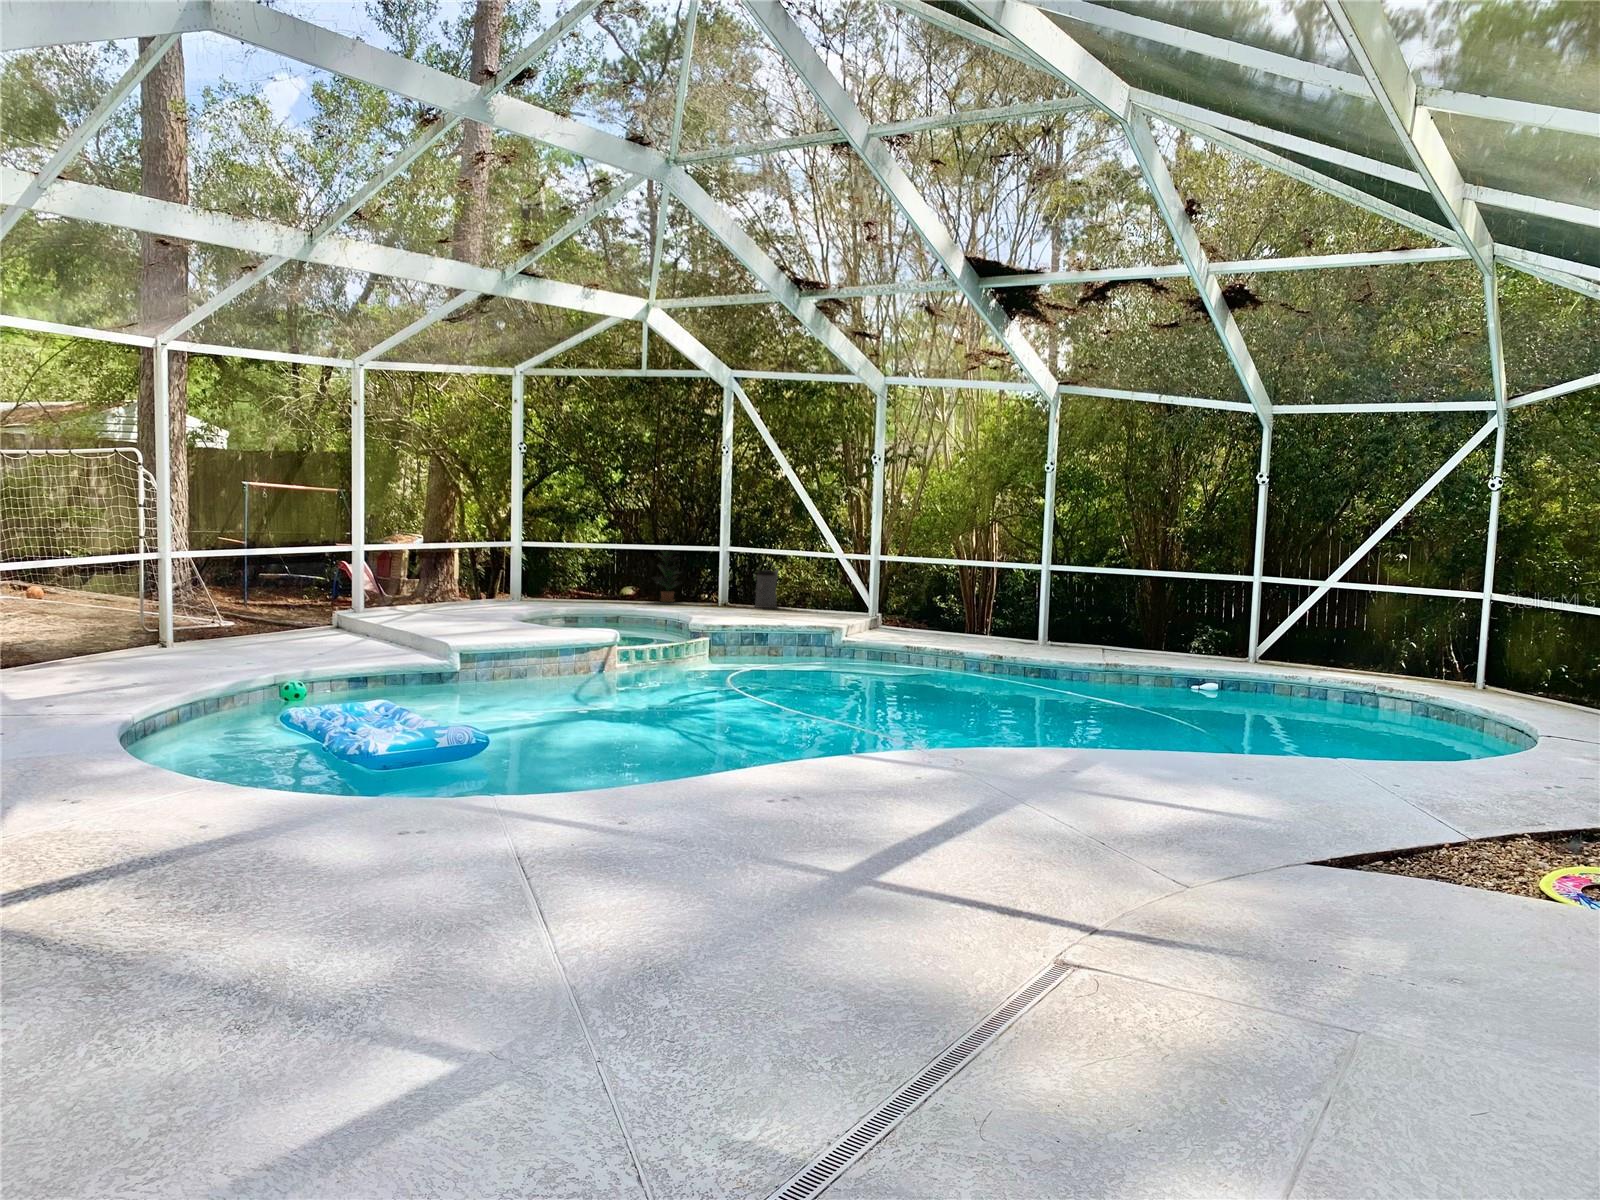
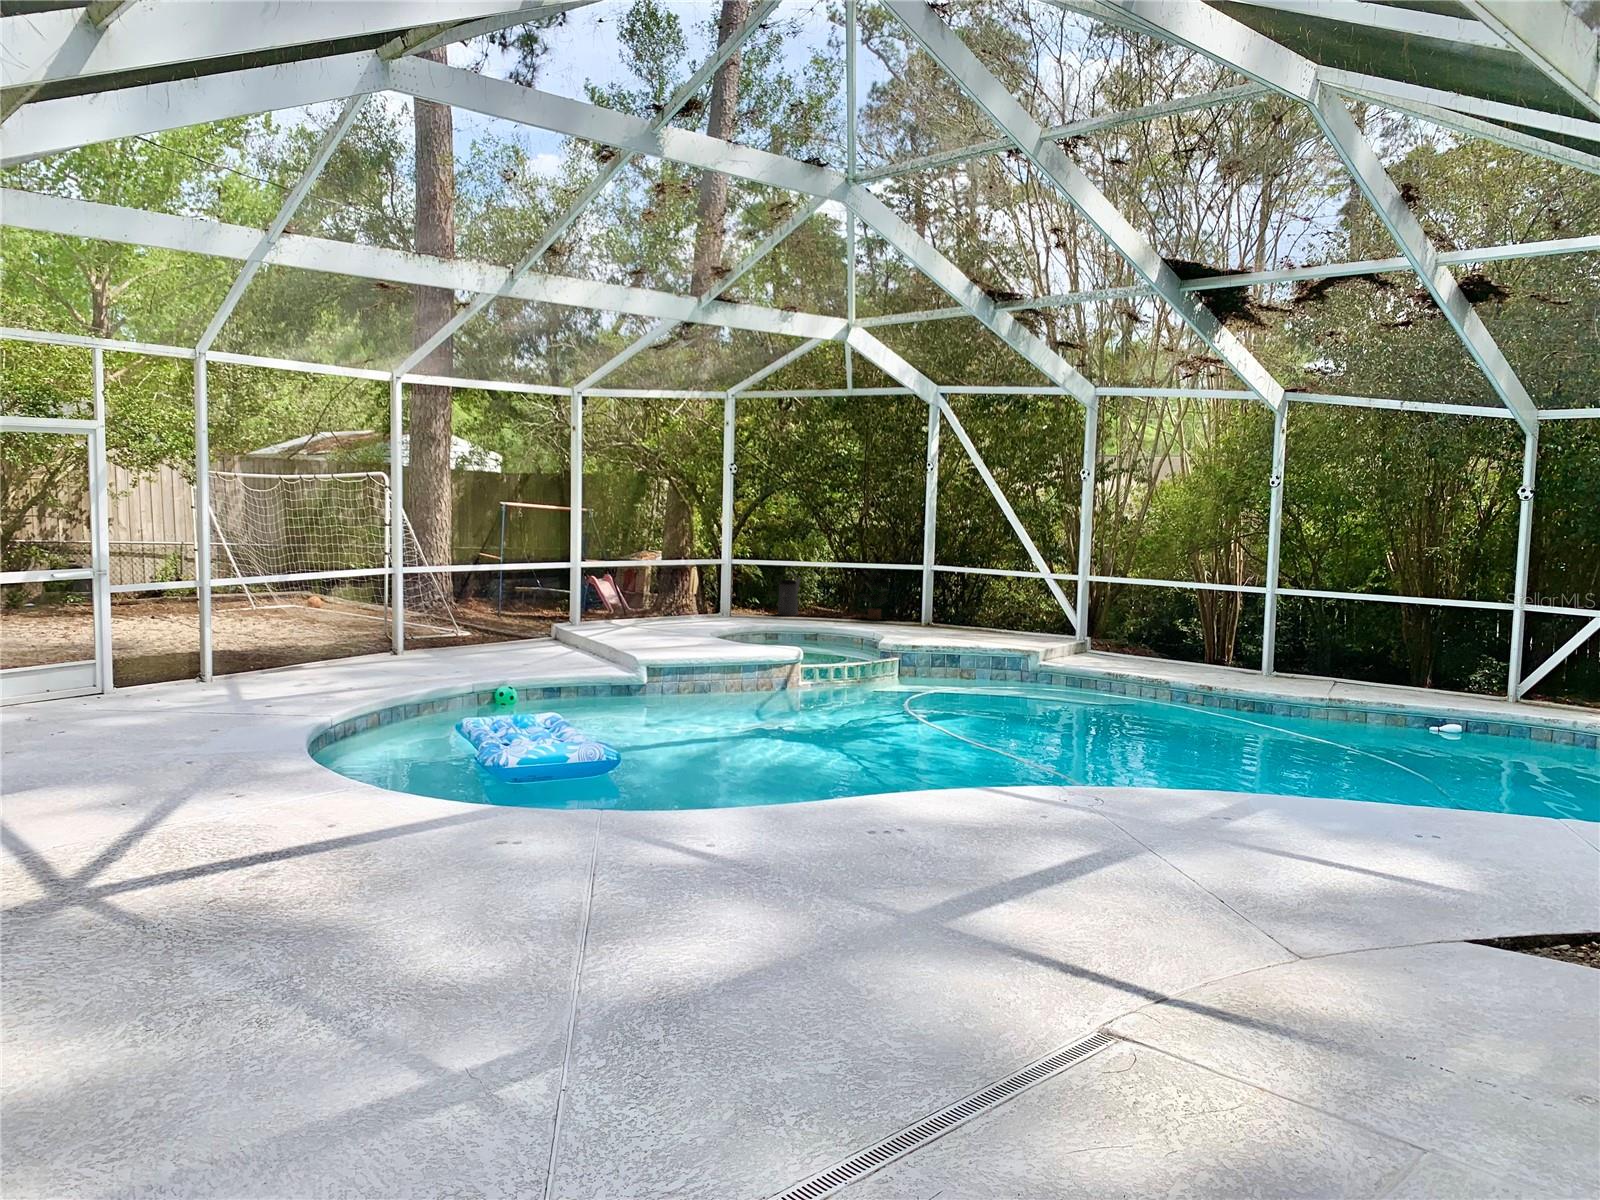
watering can: present [755,564,779,608] -> present [777,573,800,616]

